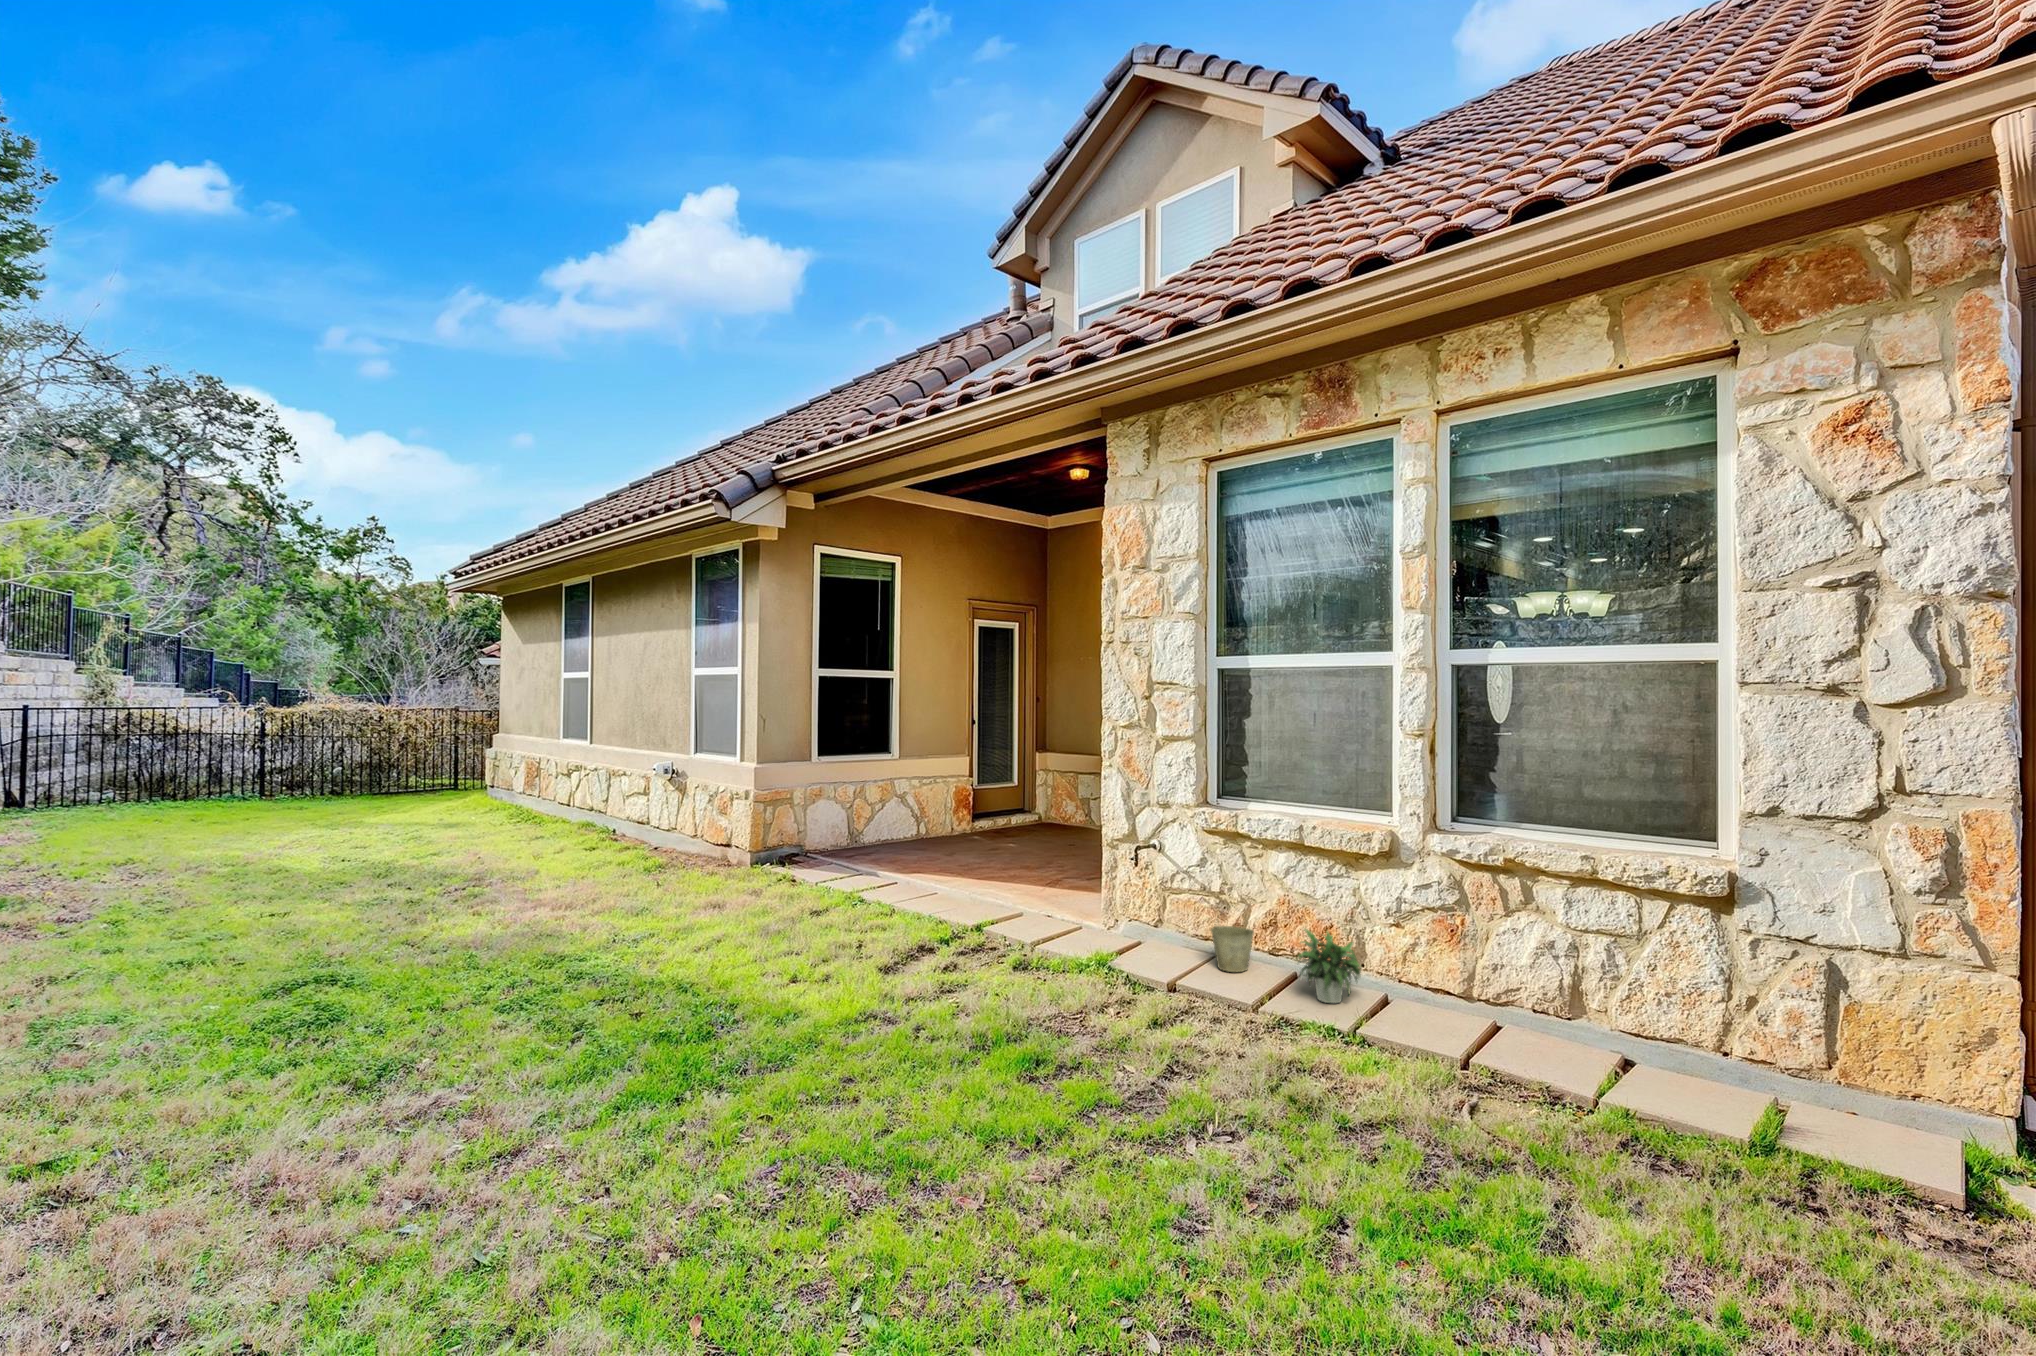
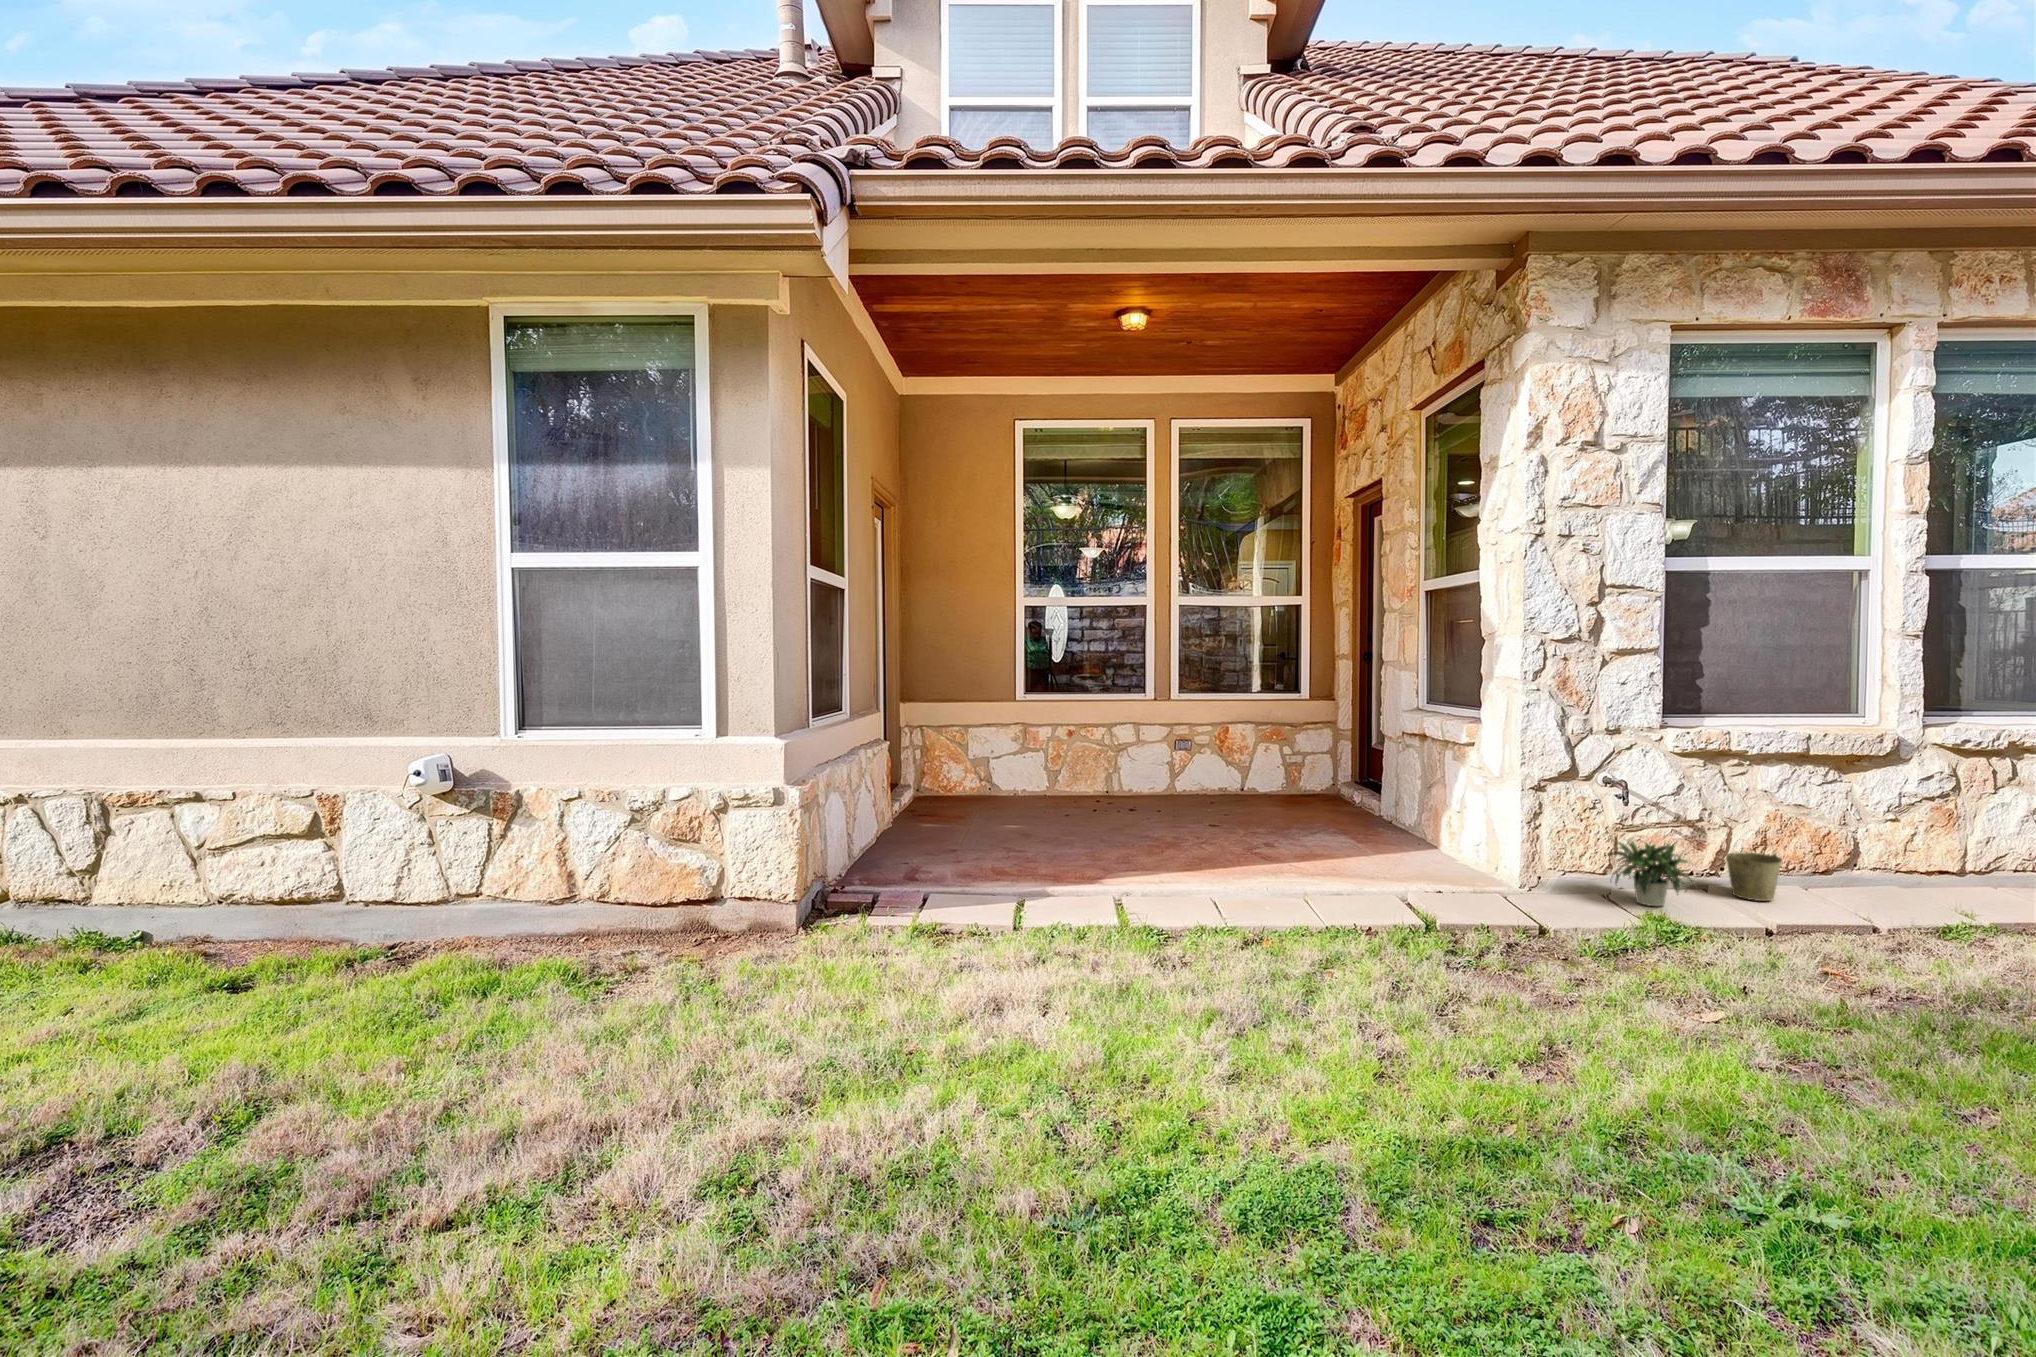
potted plant: present [1298,929,1361,1003] -> present [1608,838,1695,906]

